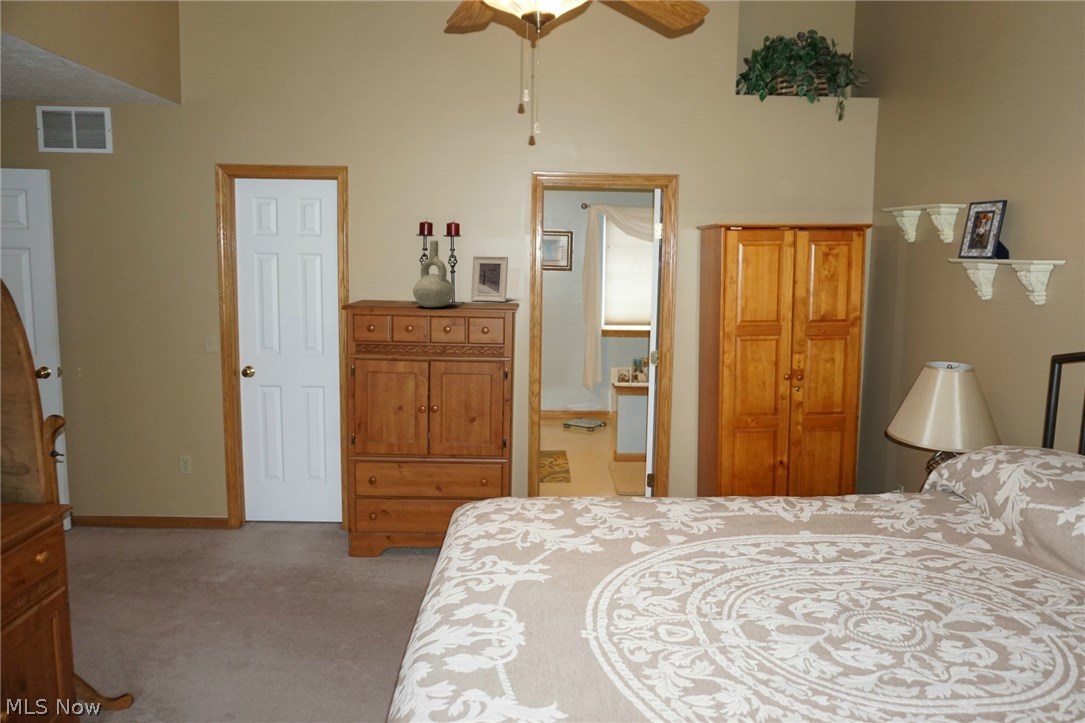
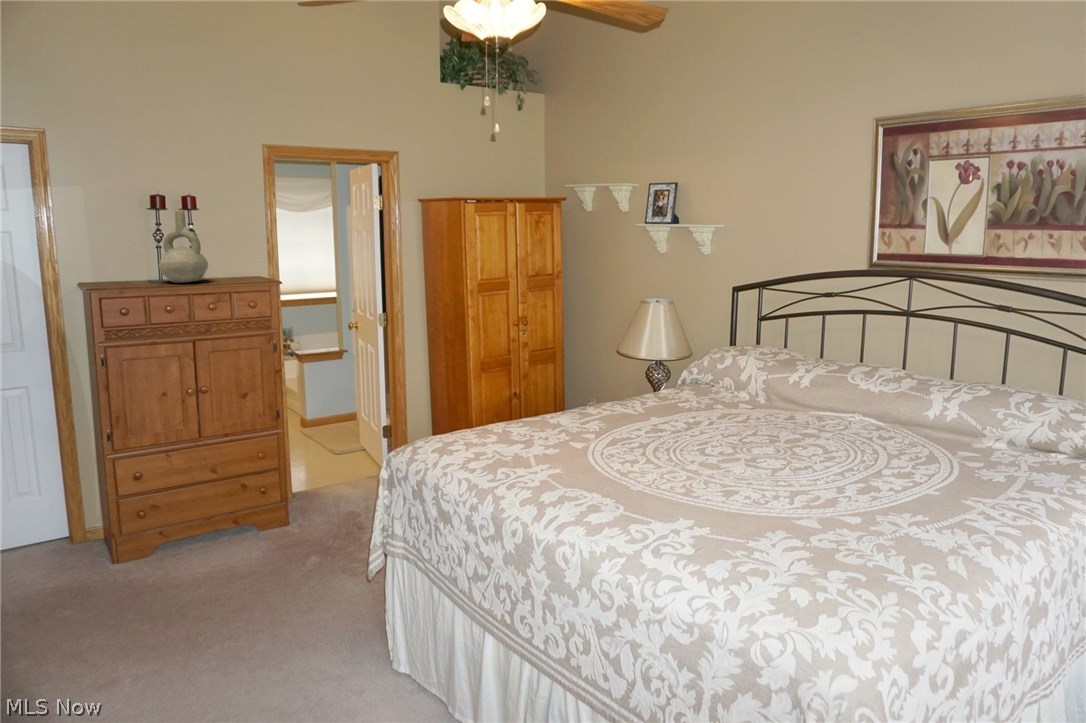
picture frame: present [471,256,508,302] -> none [208,228,252,275]

